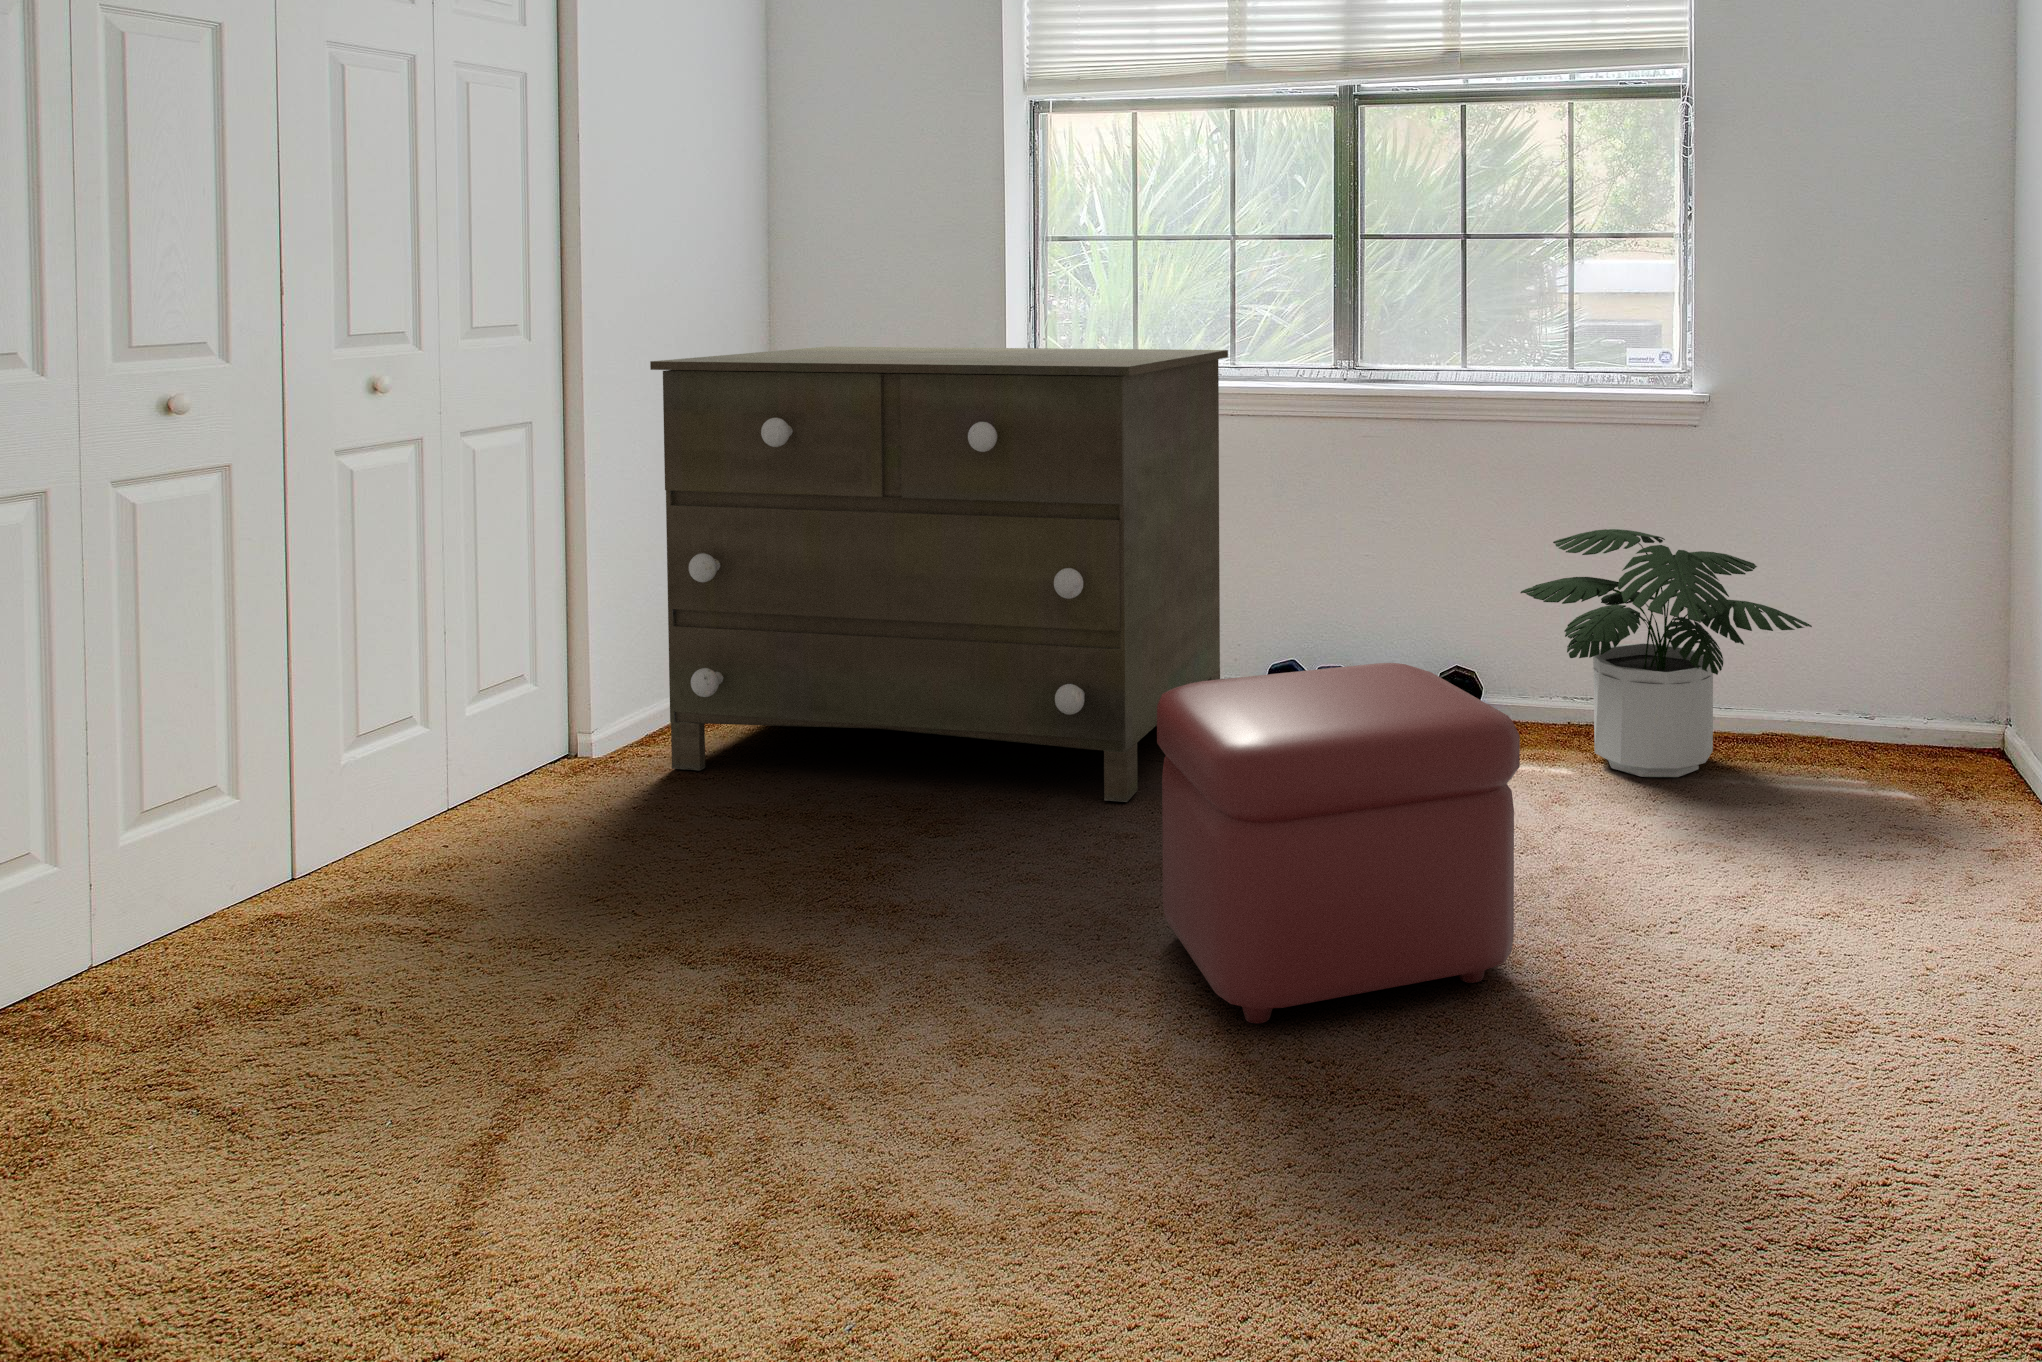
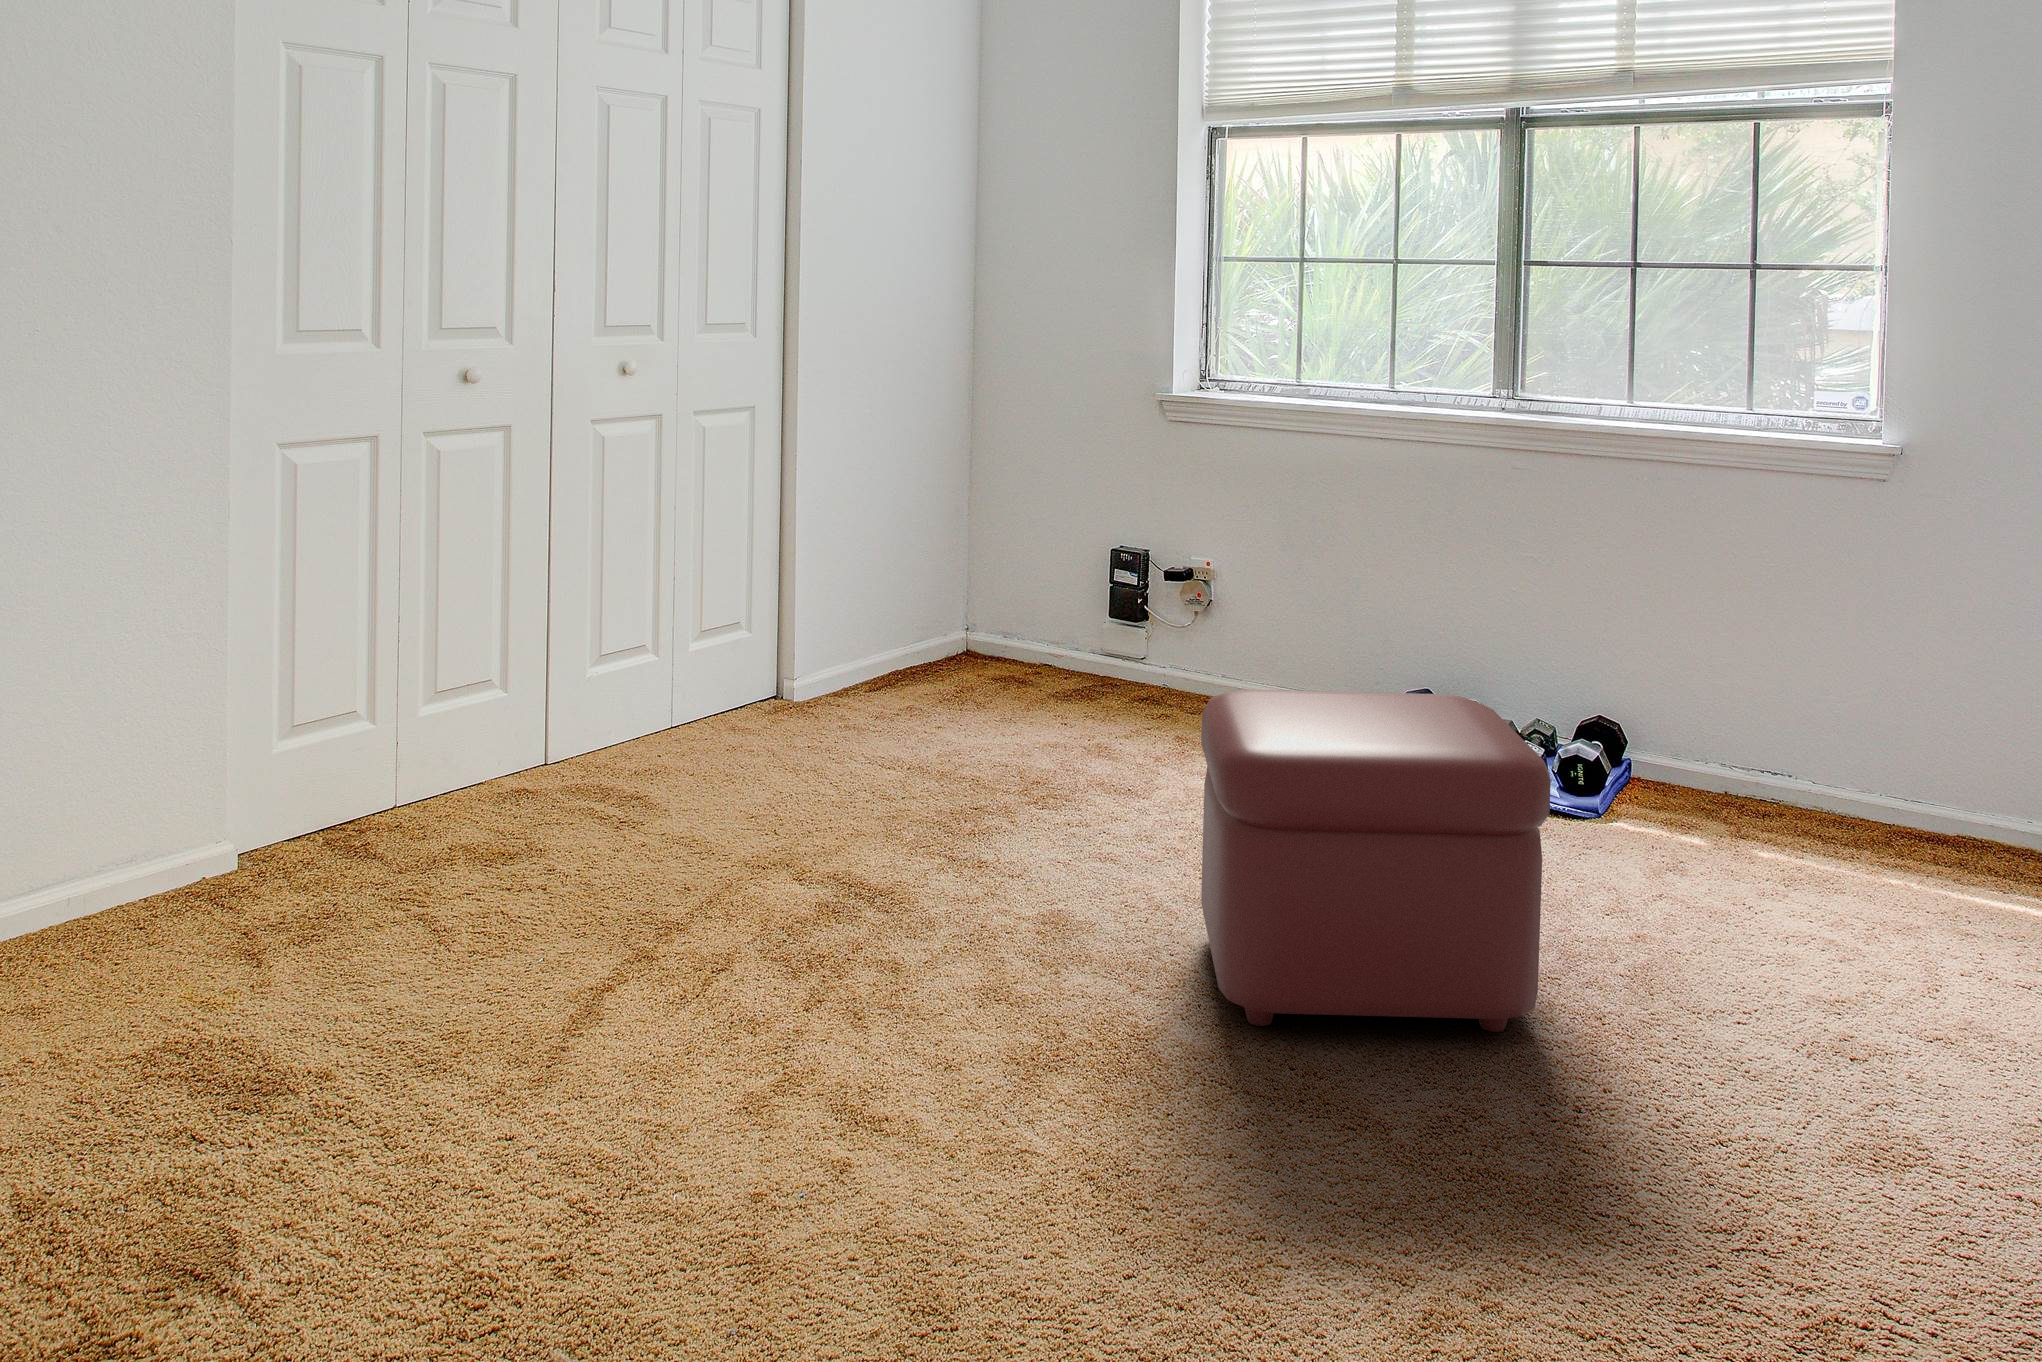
dresser: present [650,347,1228,802] -> none [844,353,1375,805]
potted plant: present [1521,529,1812,777] -> none [1664,587,2002,869]

